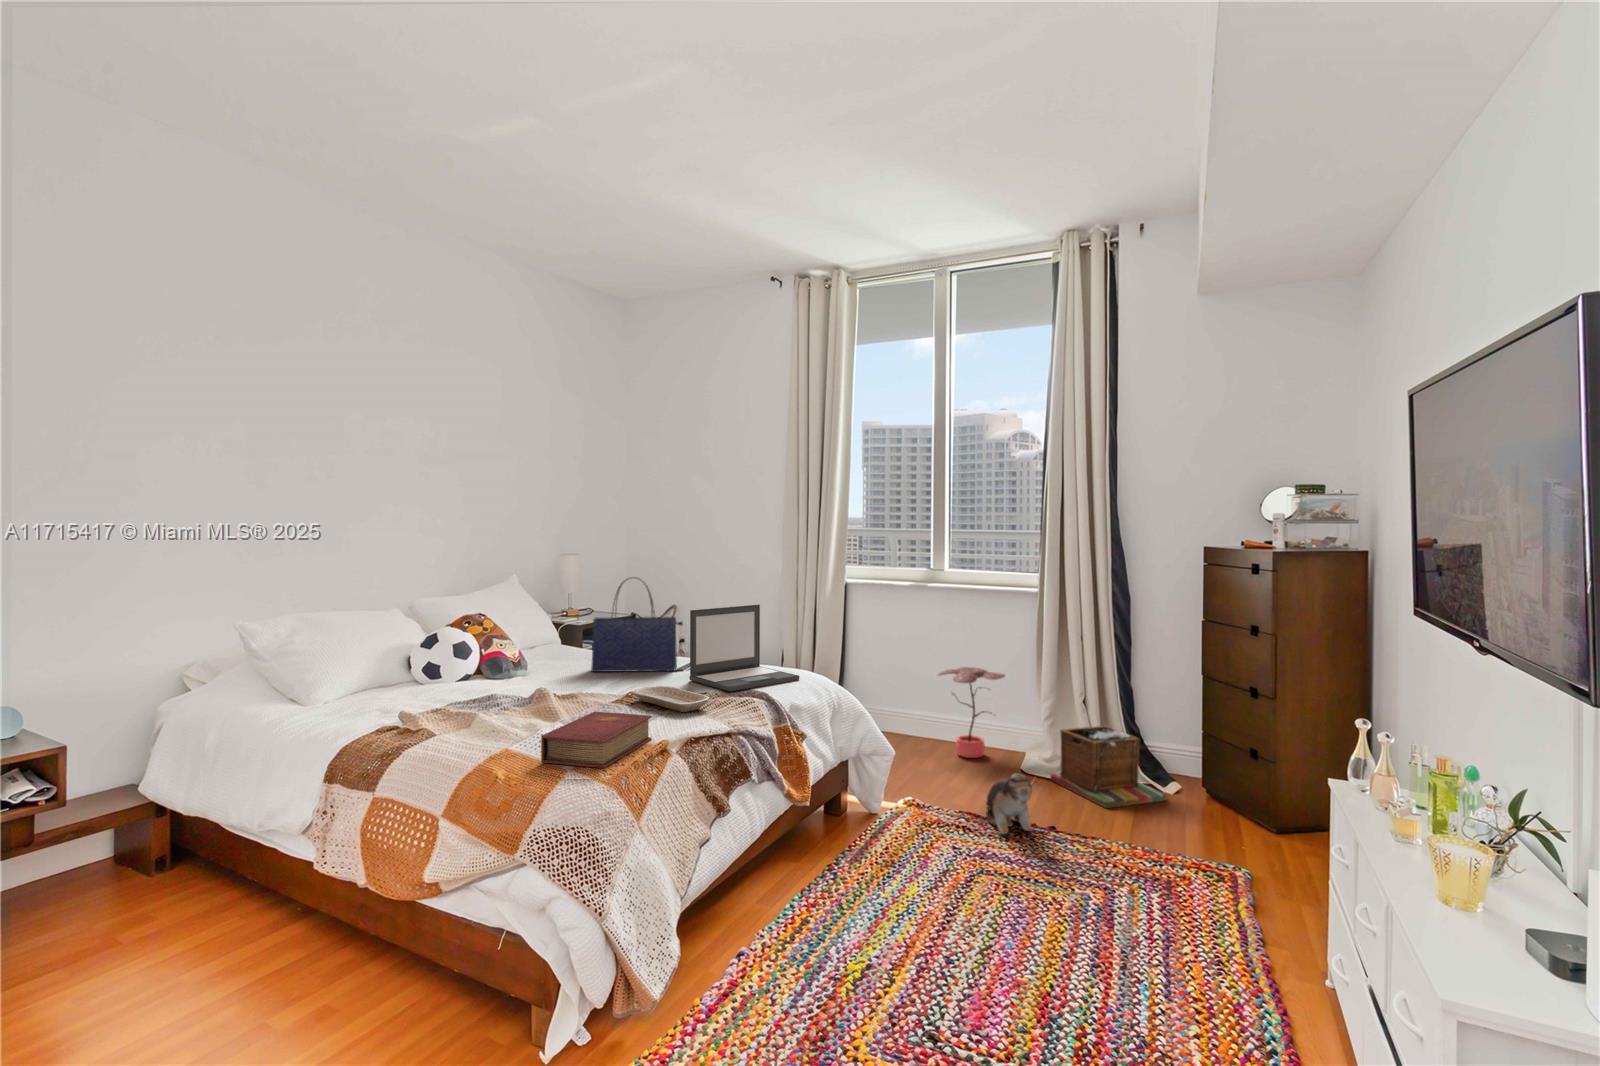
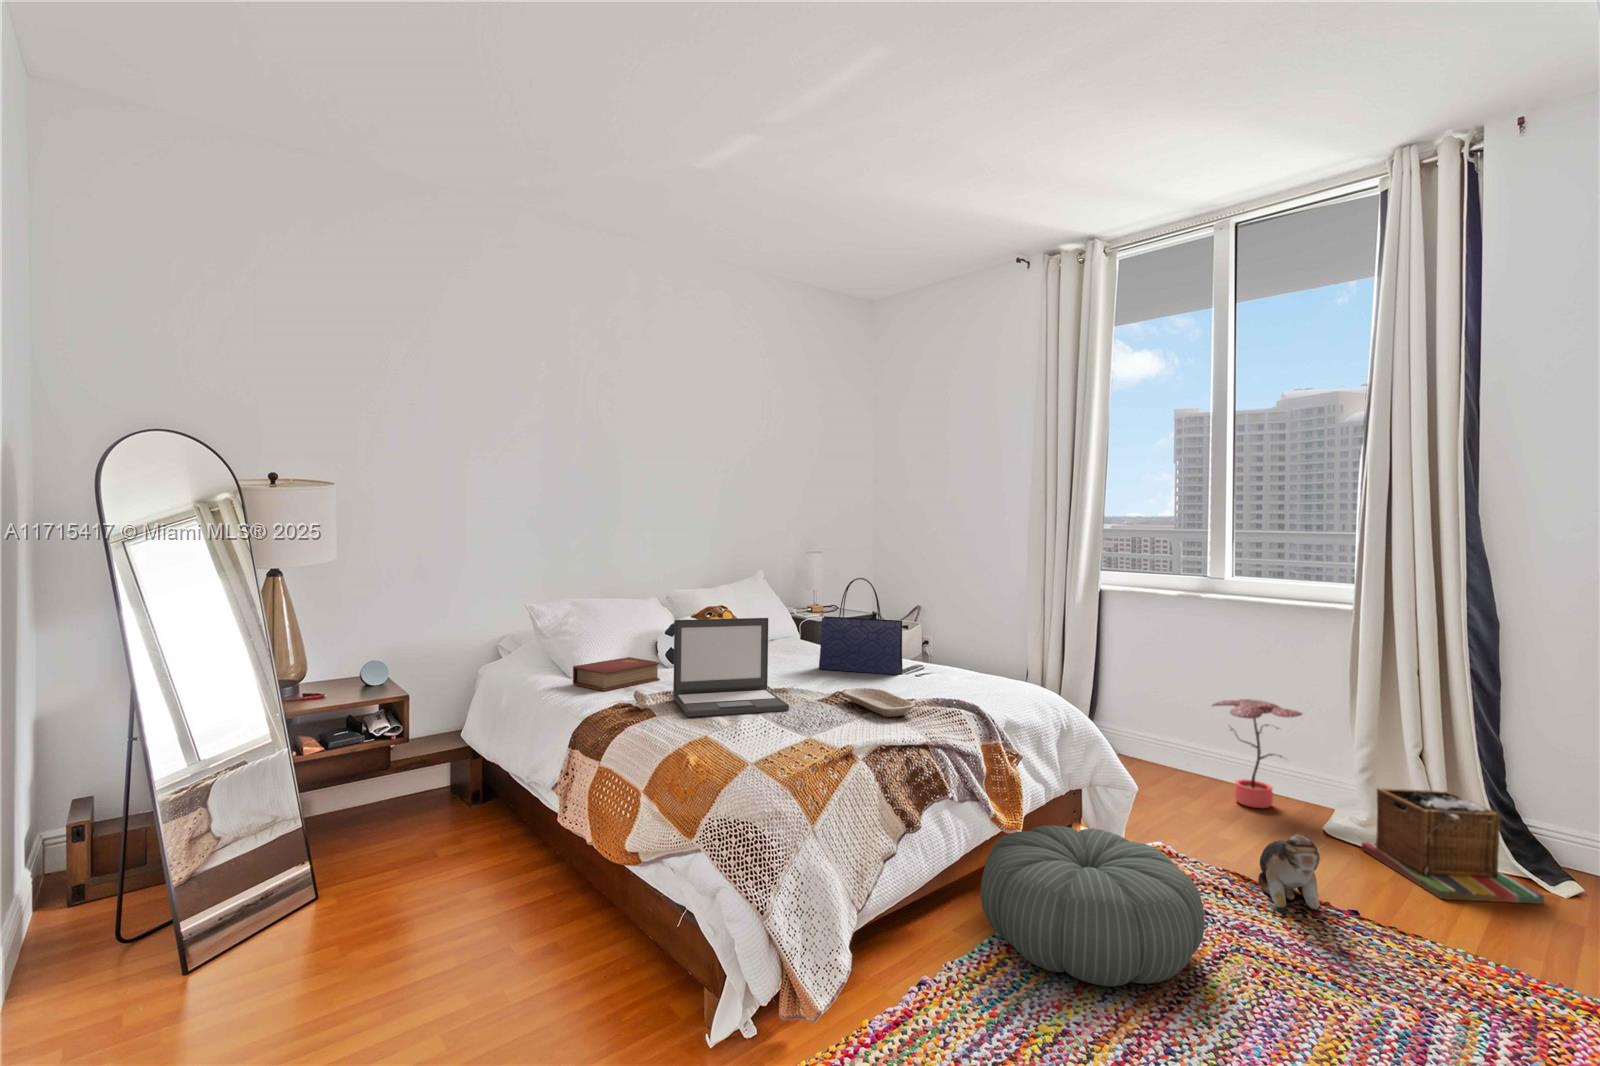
laptop: present [689,605,799,691] -> present [673,618,789,717]
book: present [541,711,652,768] -> present [573,657,660,691]
pouf: none [779,791,961,922] -> present [981,825,1205,986]

